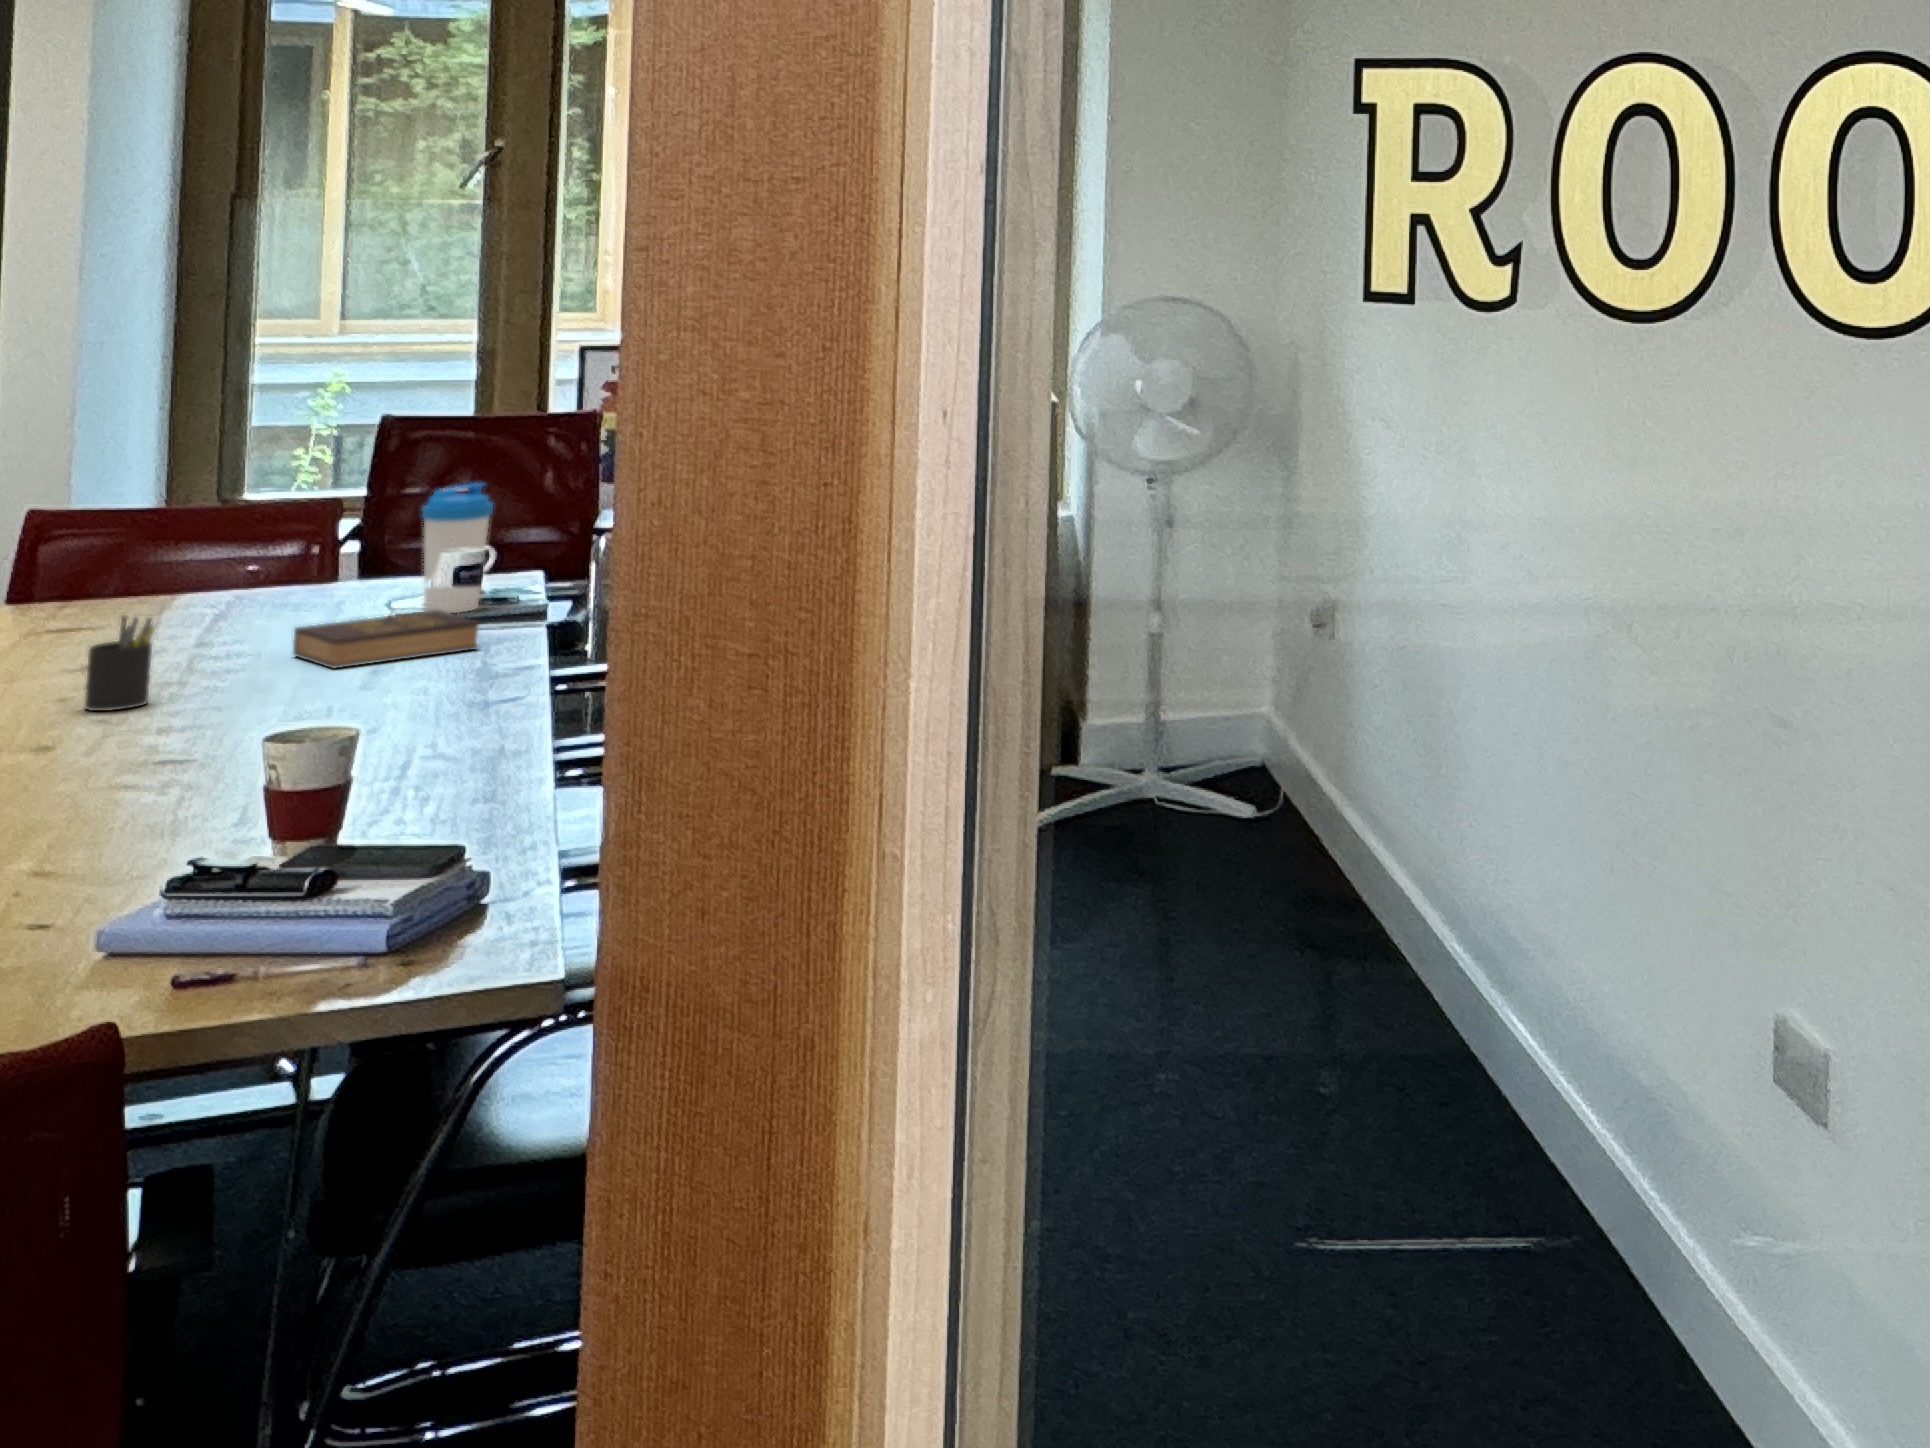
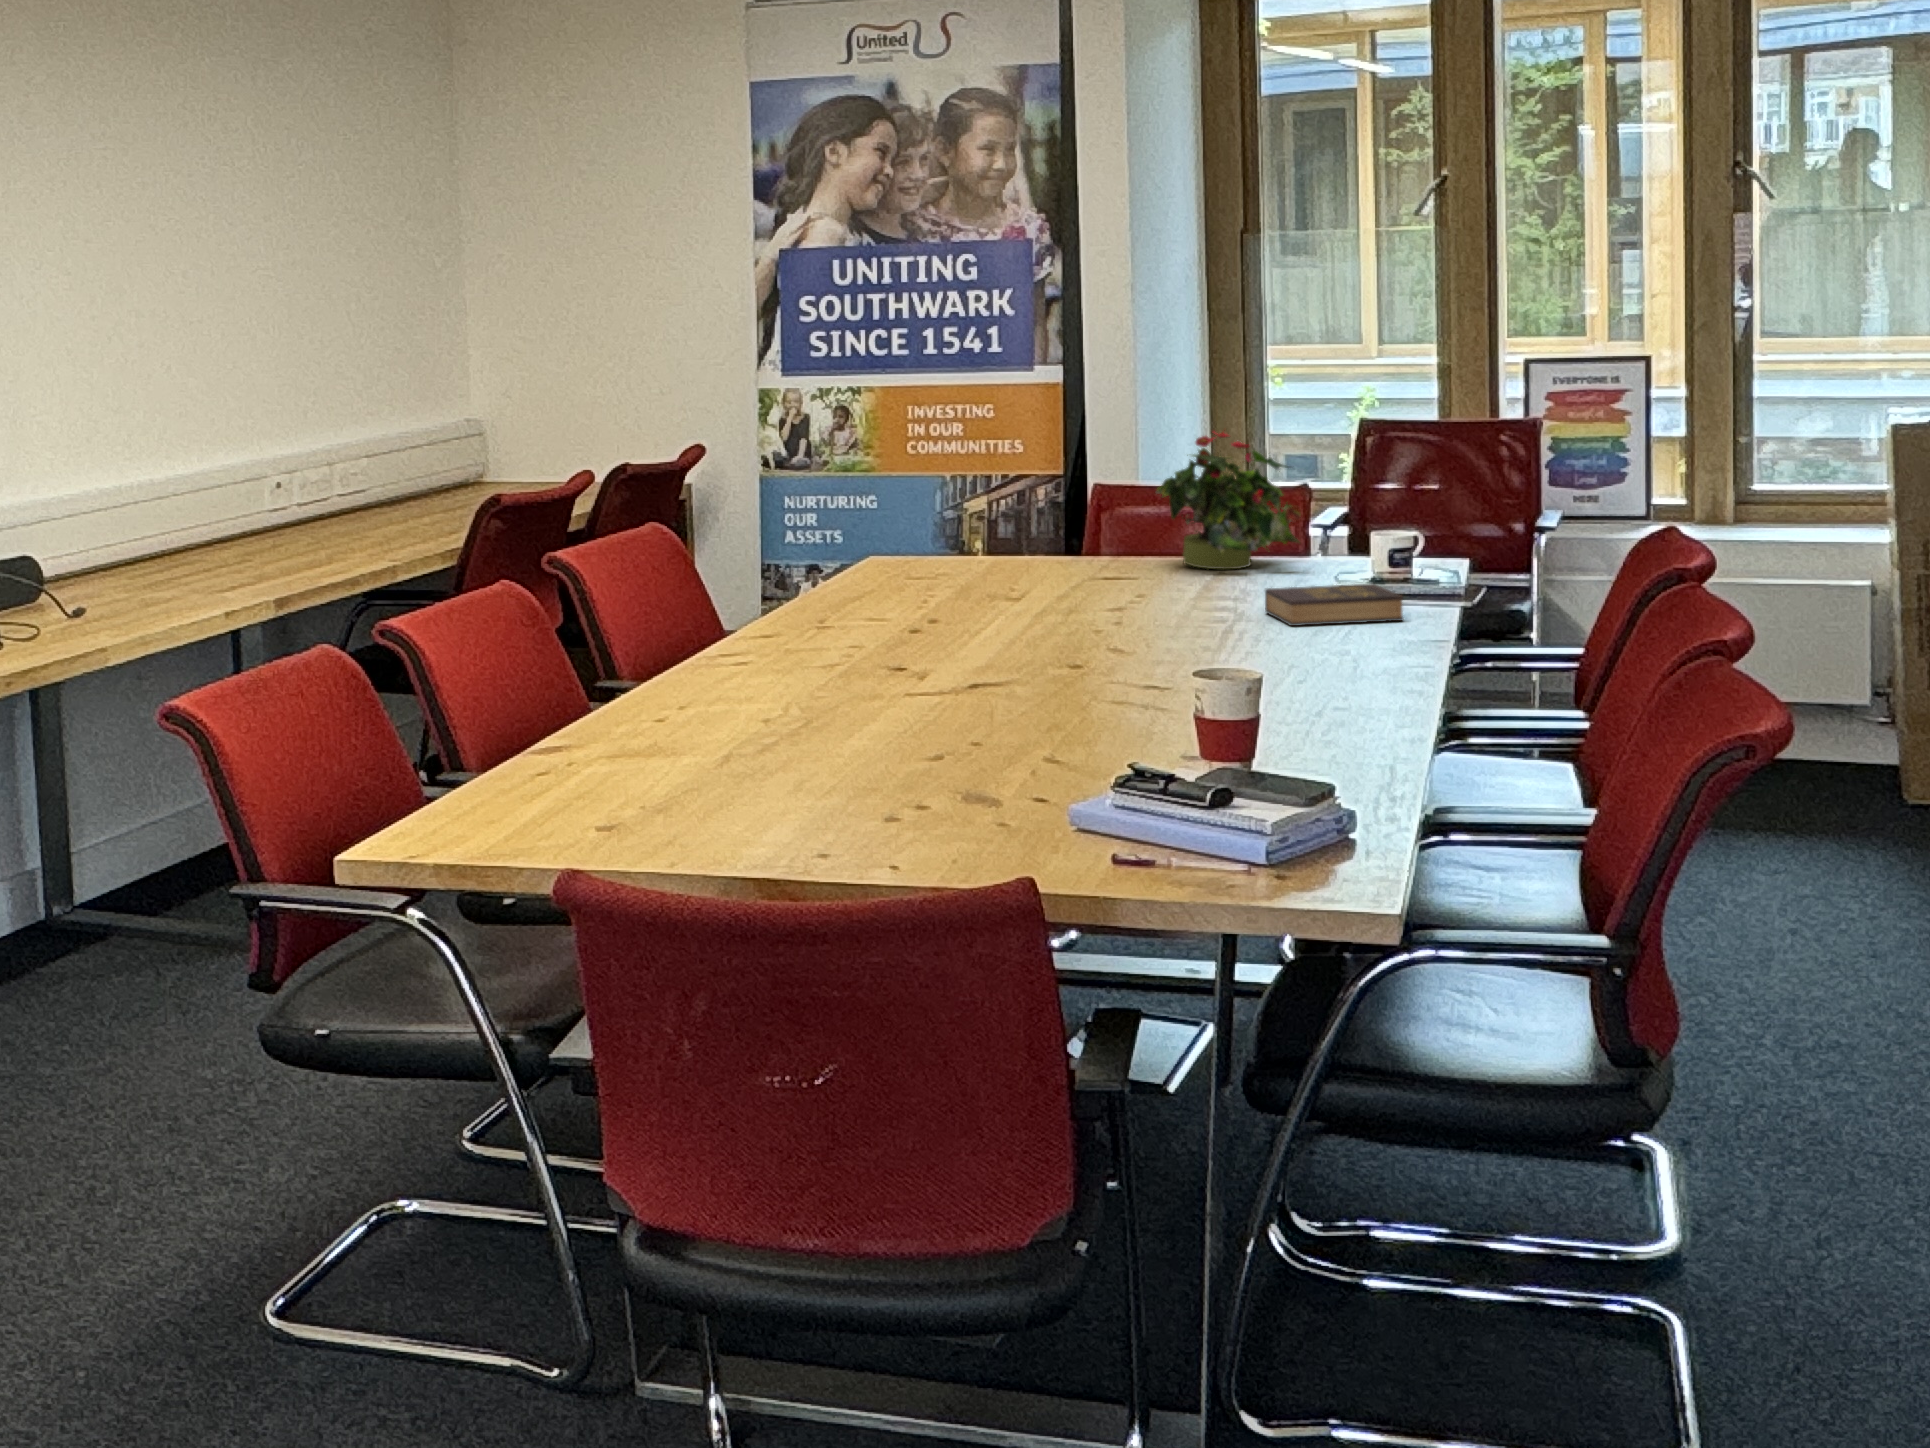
potted plant: none [118,436,332,608] -> present [1156,430,1301,569]
water bottle: present [422,483,493,614] -> none [1363,474,1419,589]
pen holder: present [85,616,161,711] -> none [1115,558,1163,642]

